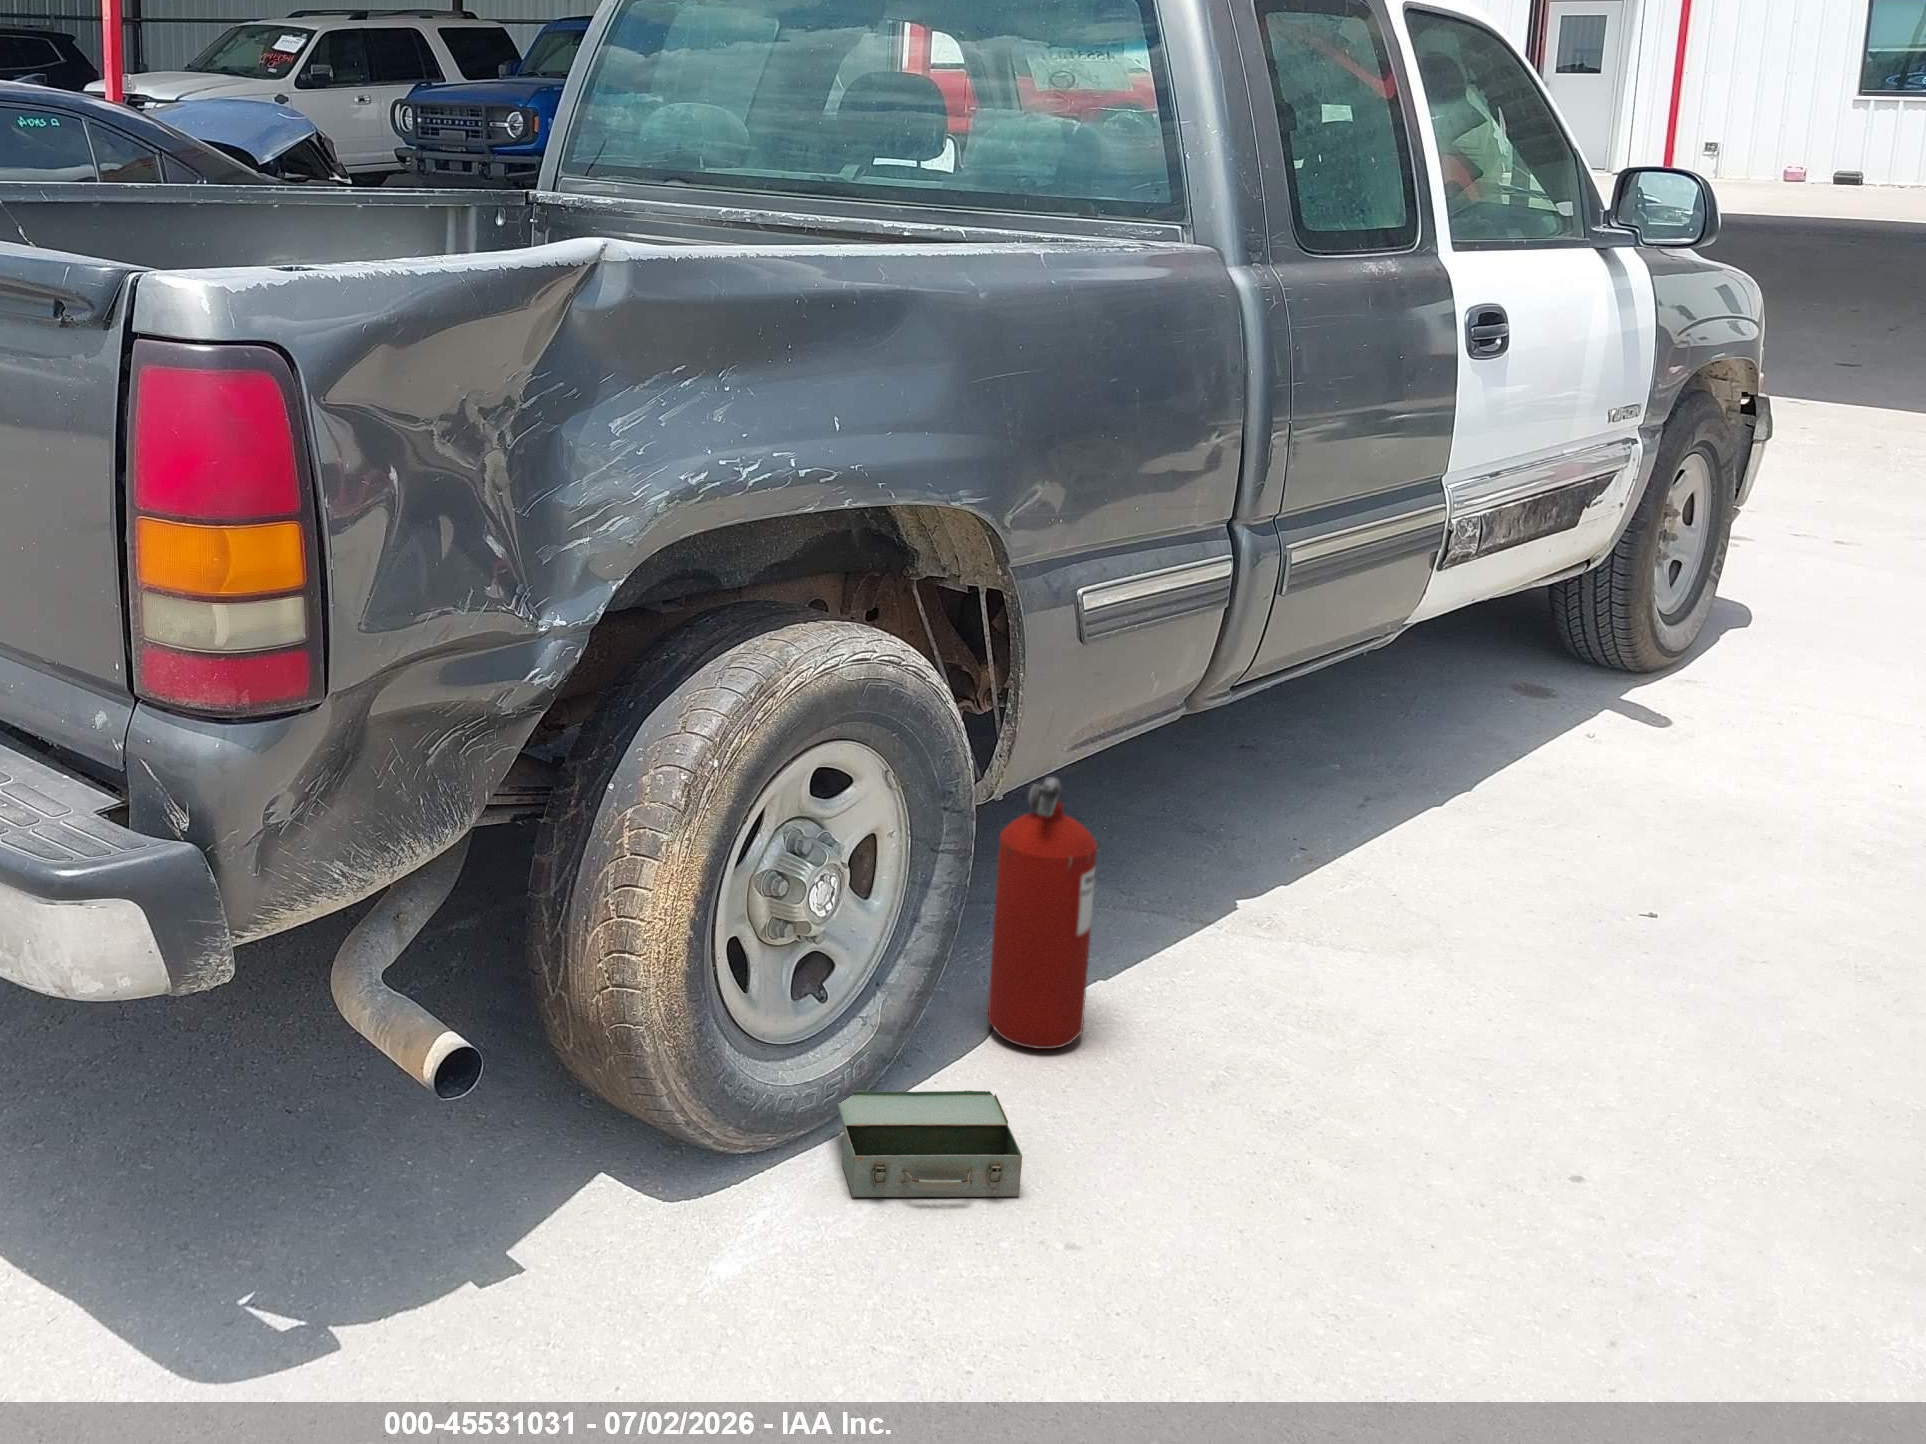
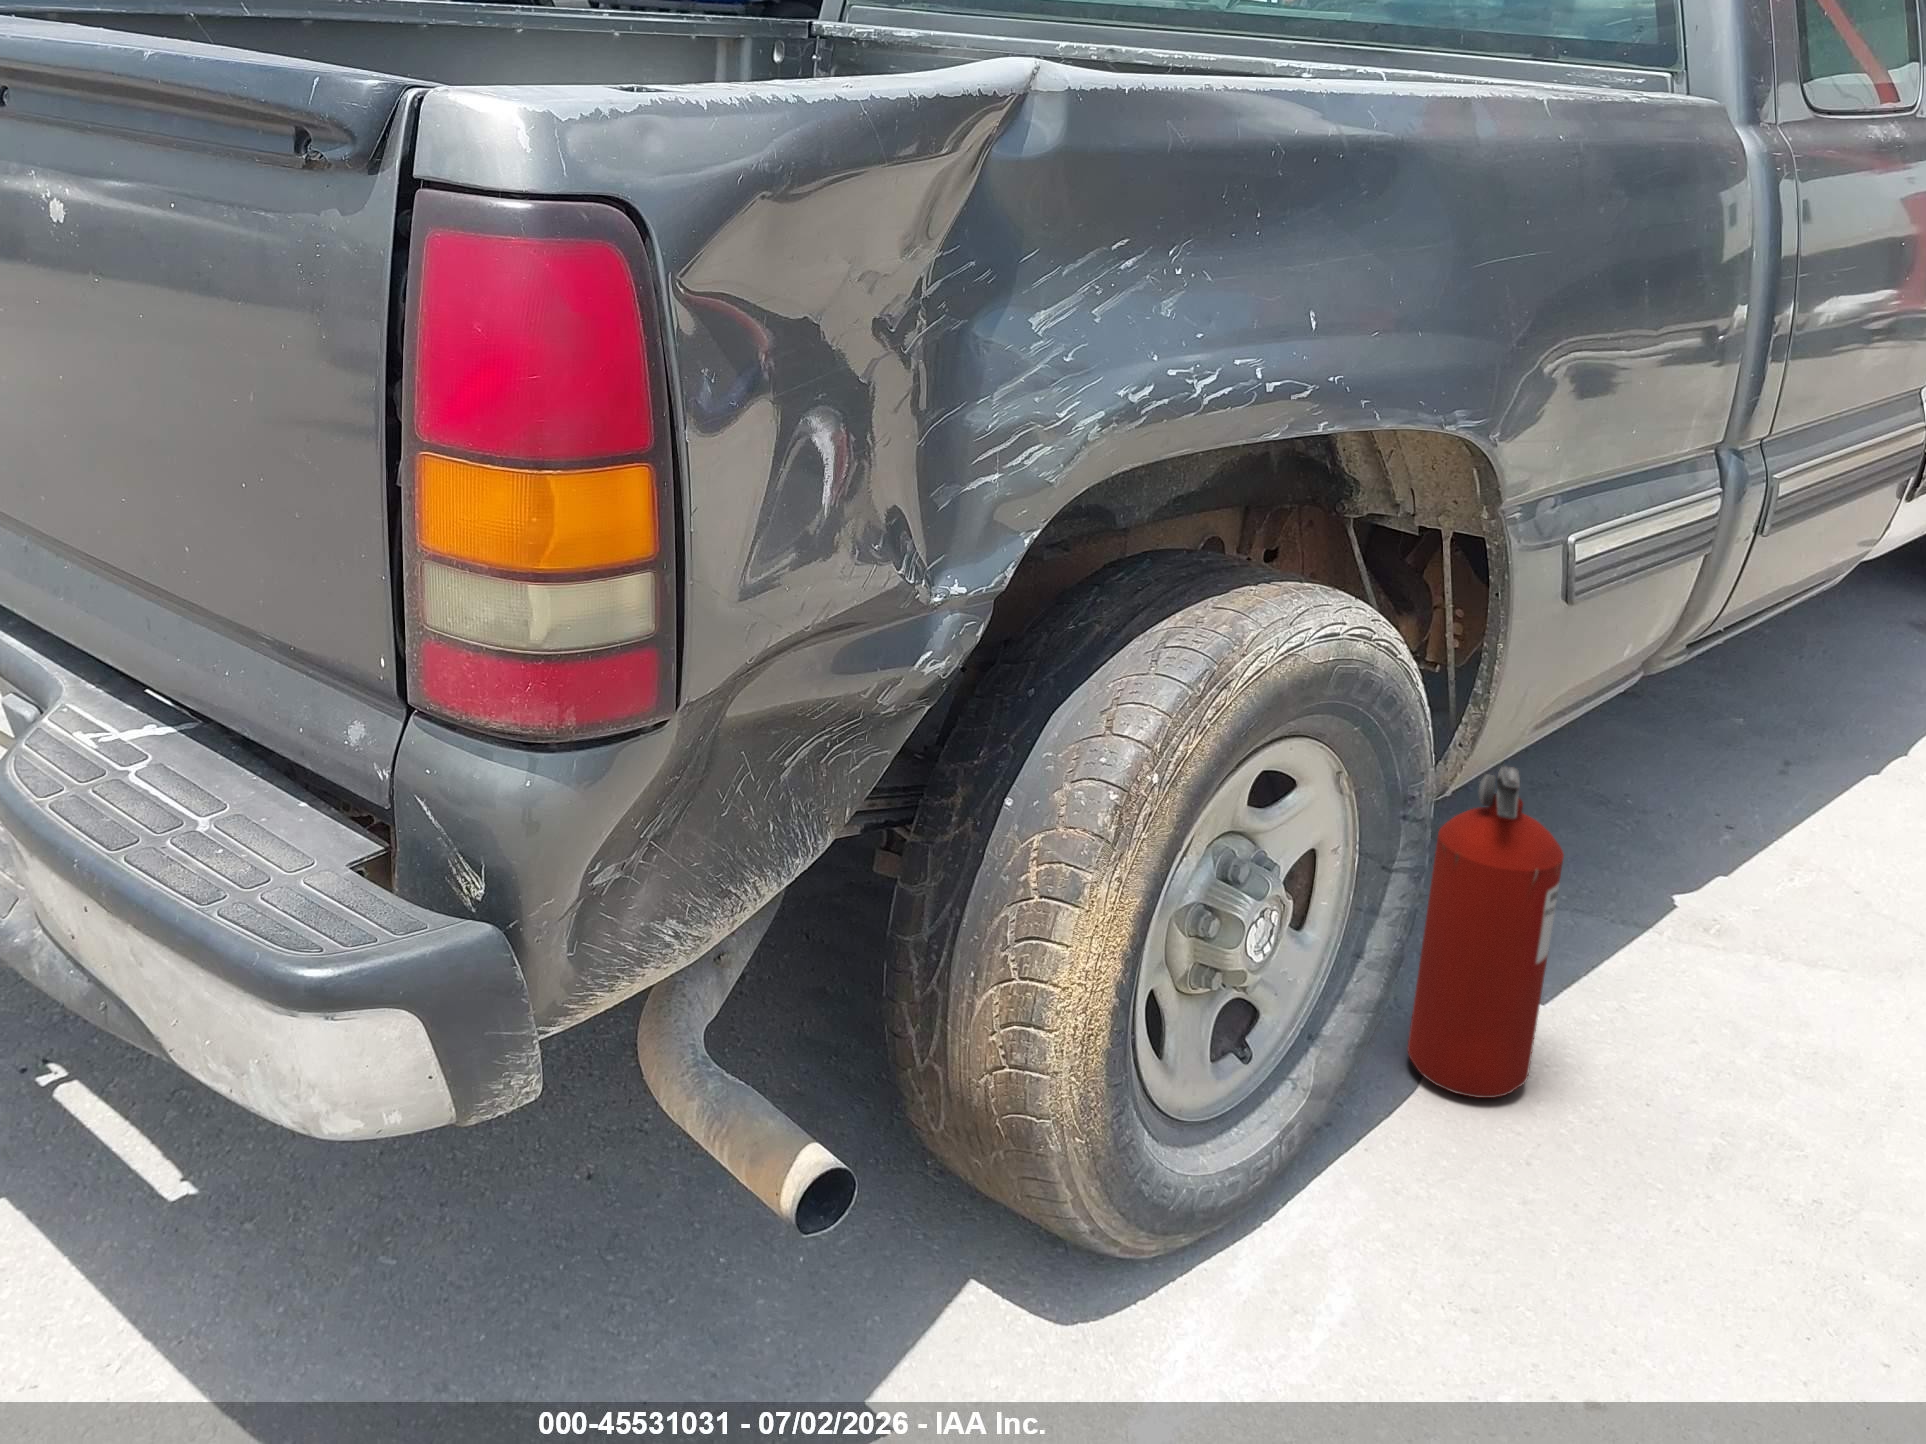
toolbox: present [837,1091,1022,1197] -> none [1252,1167,1509,1318]

